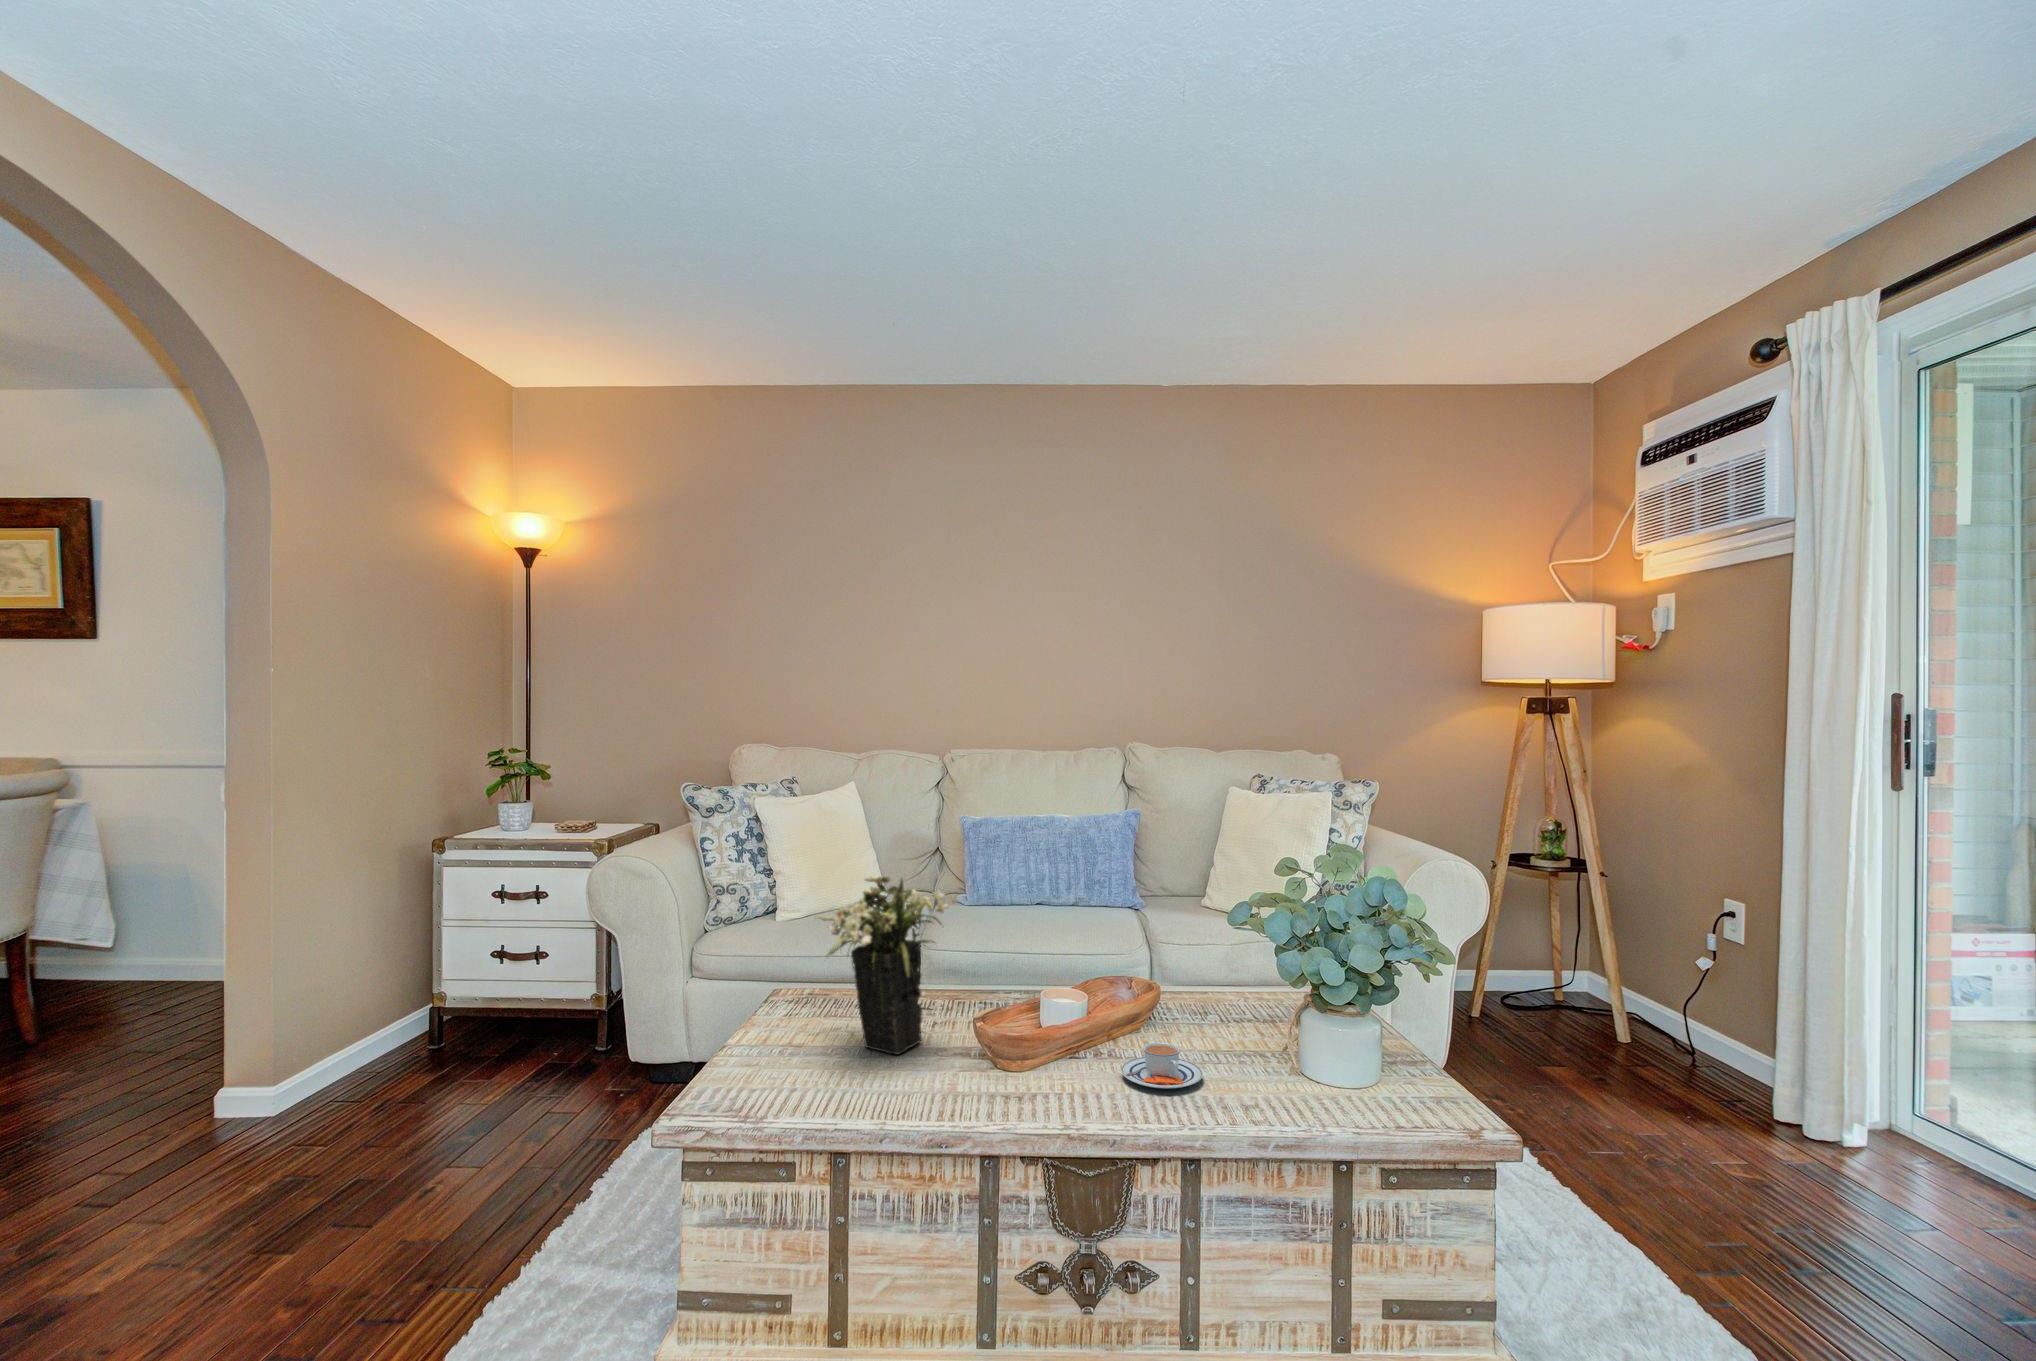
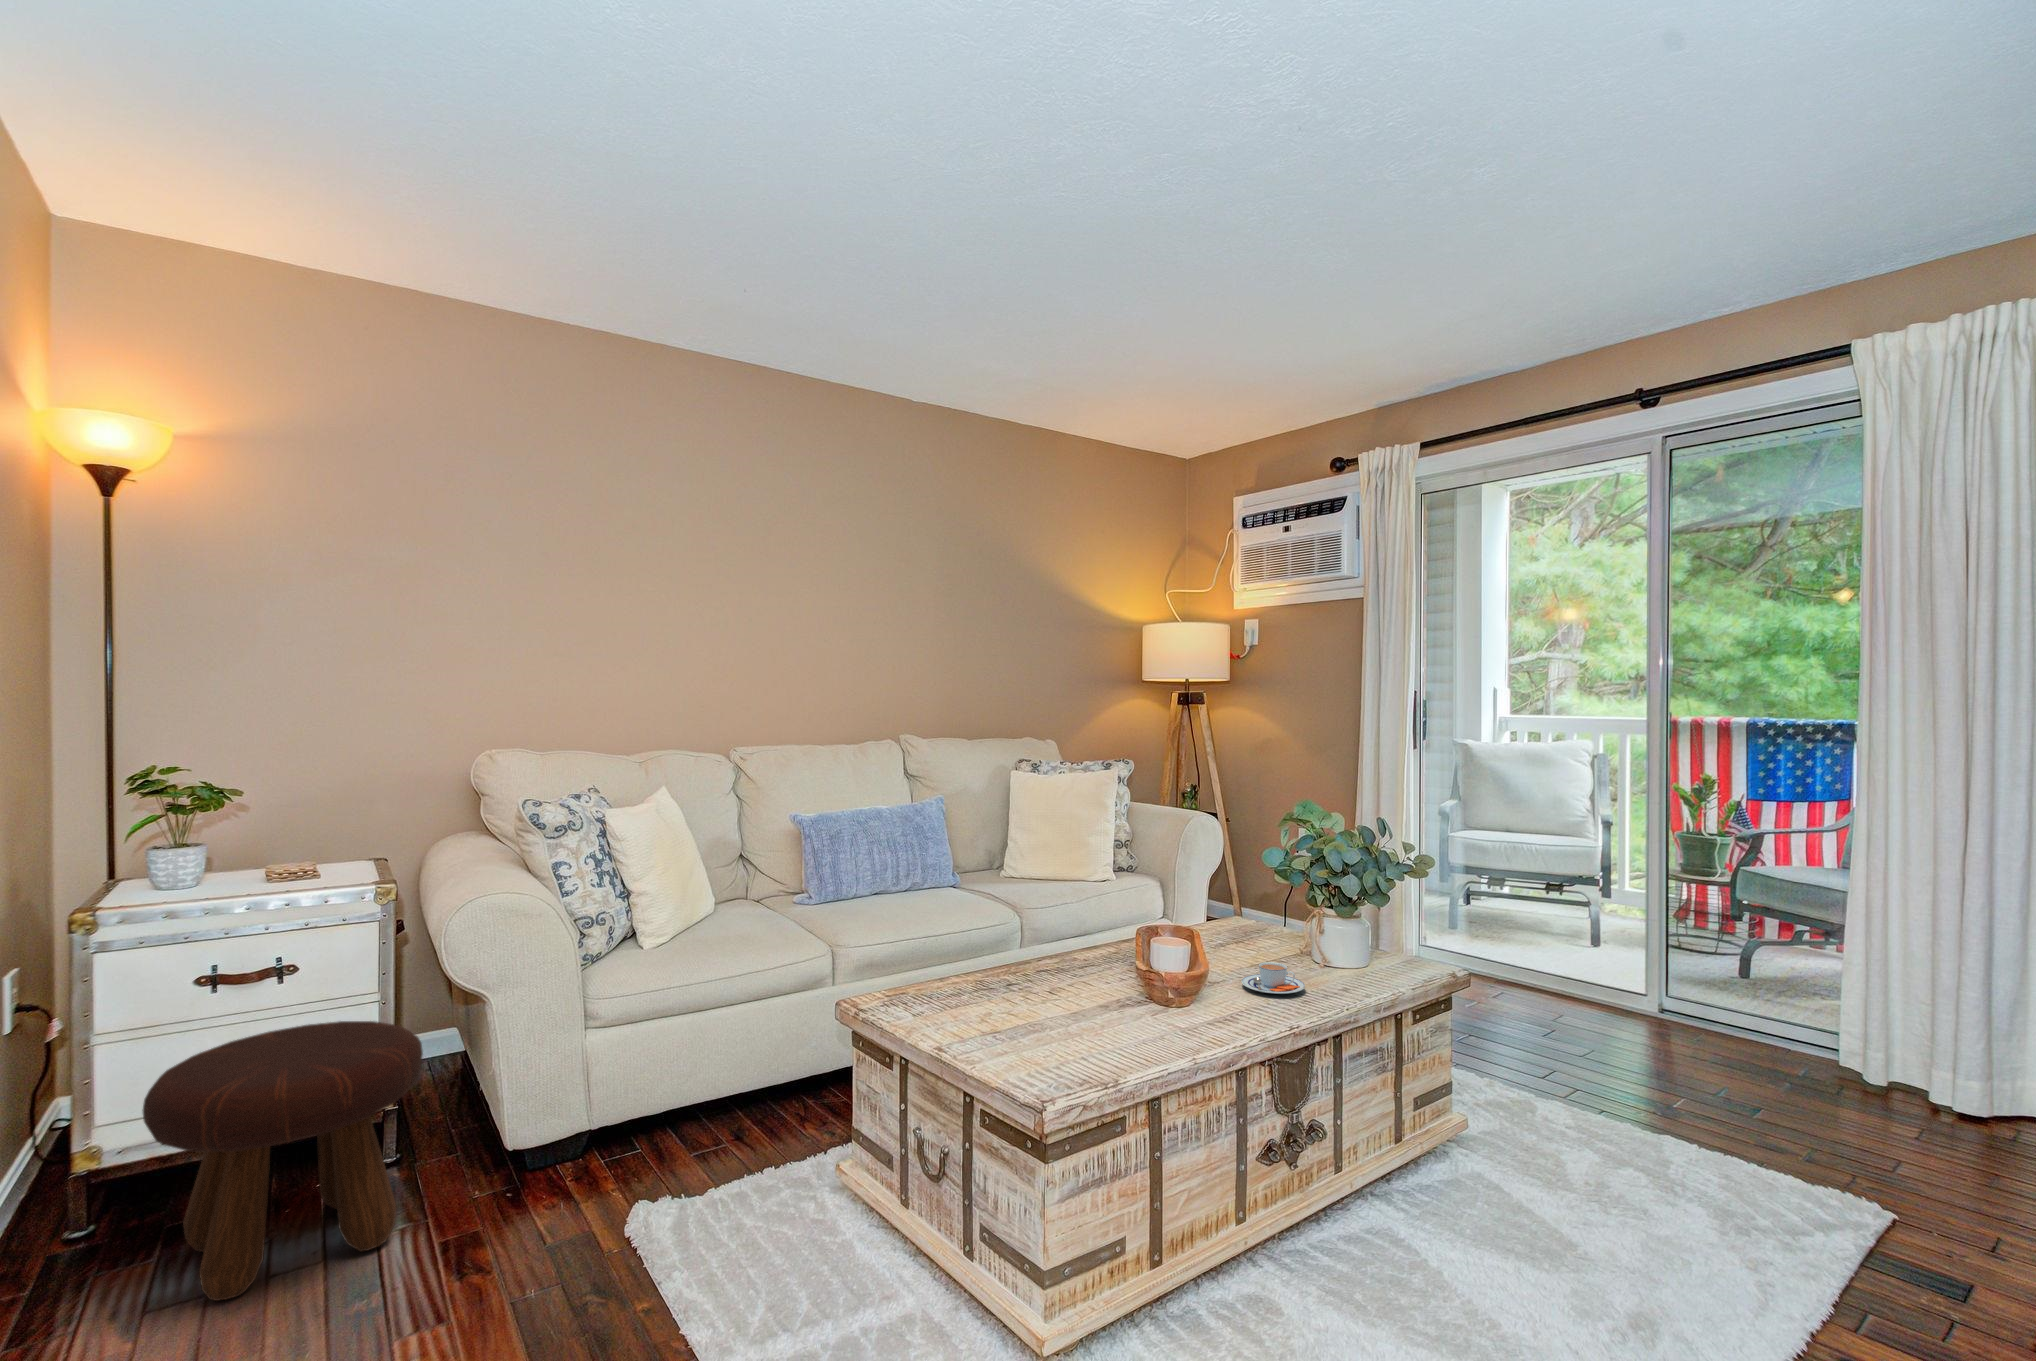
flower arrangement: present [819,876,955,1055] -> none [988,859,1123,1020]
footstool: none [390,936,571,1111] -> present [142,1021,423,1301]

